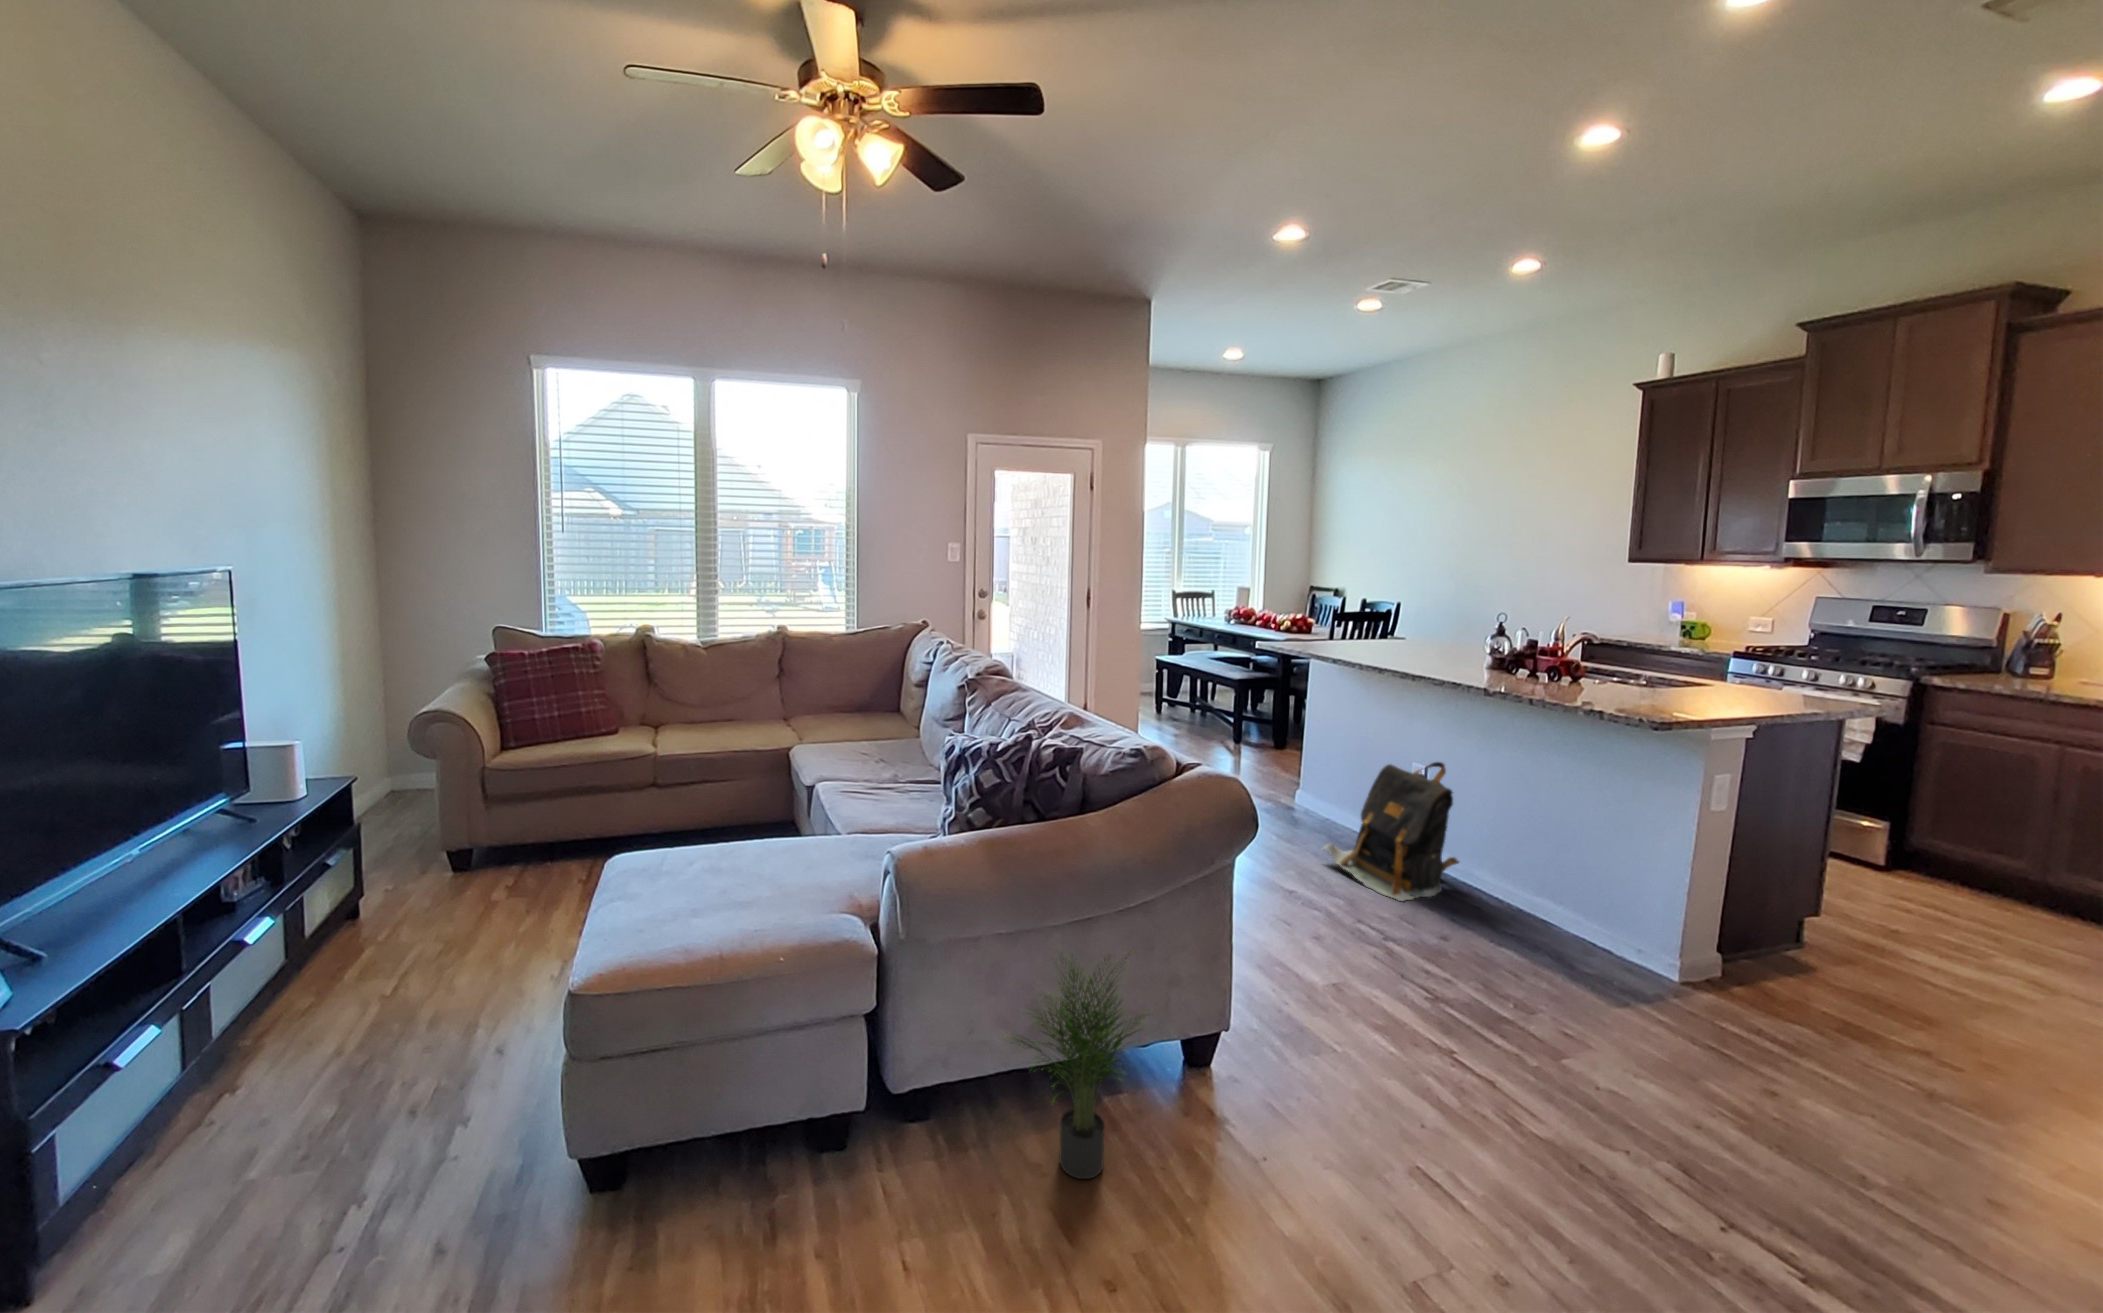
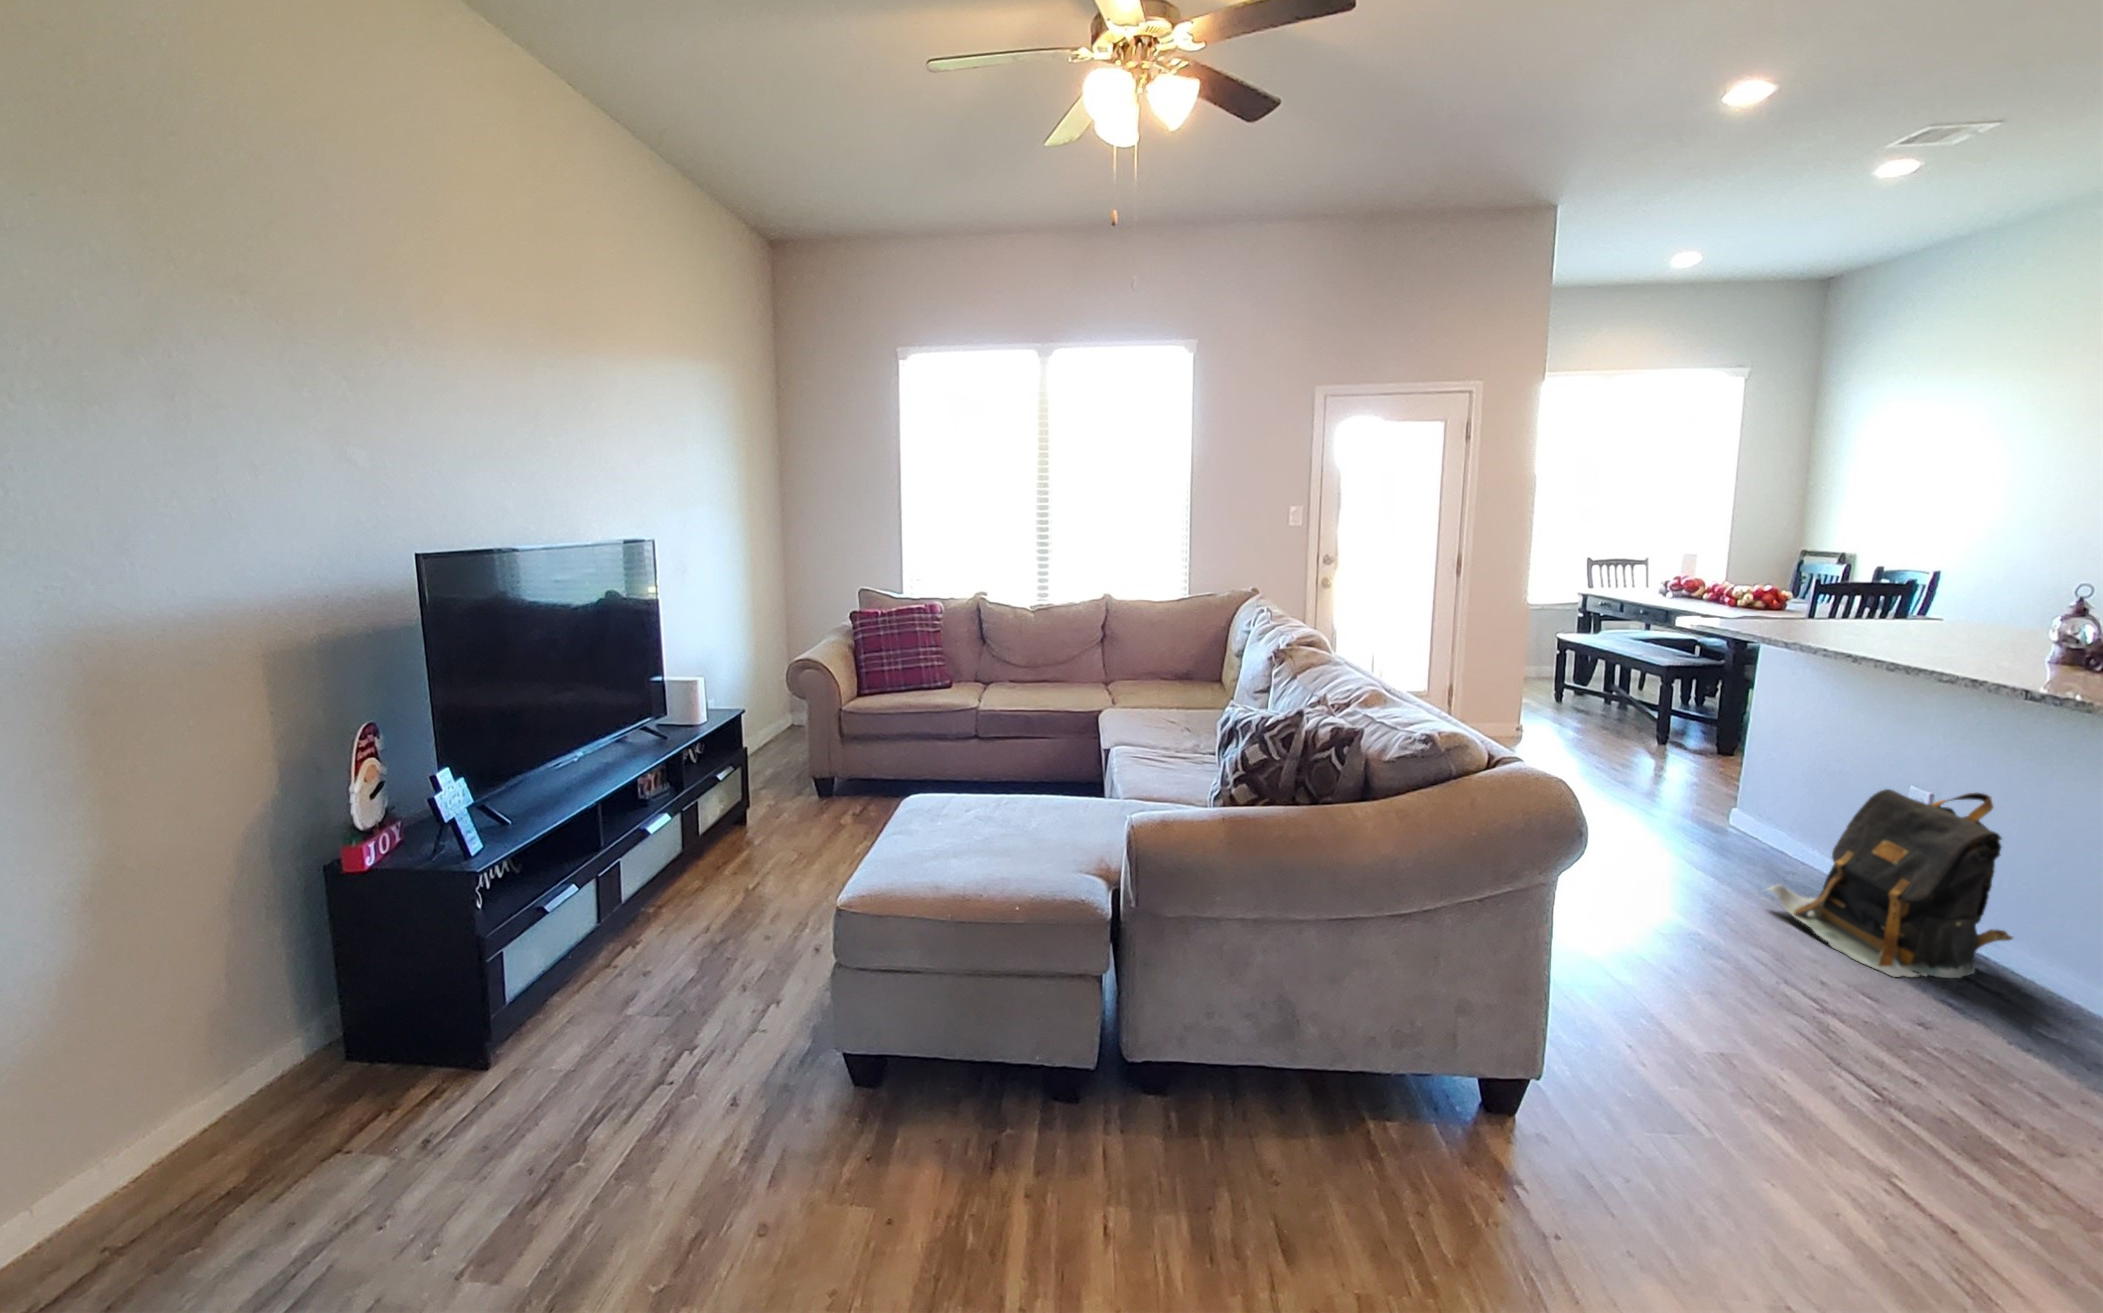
potted plant: present [1012,953,1150,1179] -> none [1235,942,1433,1205]

